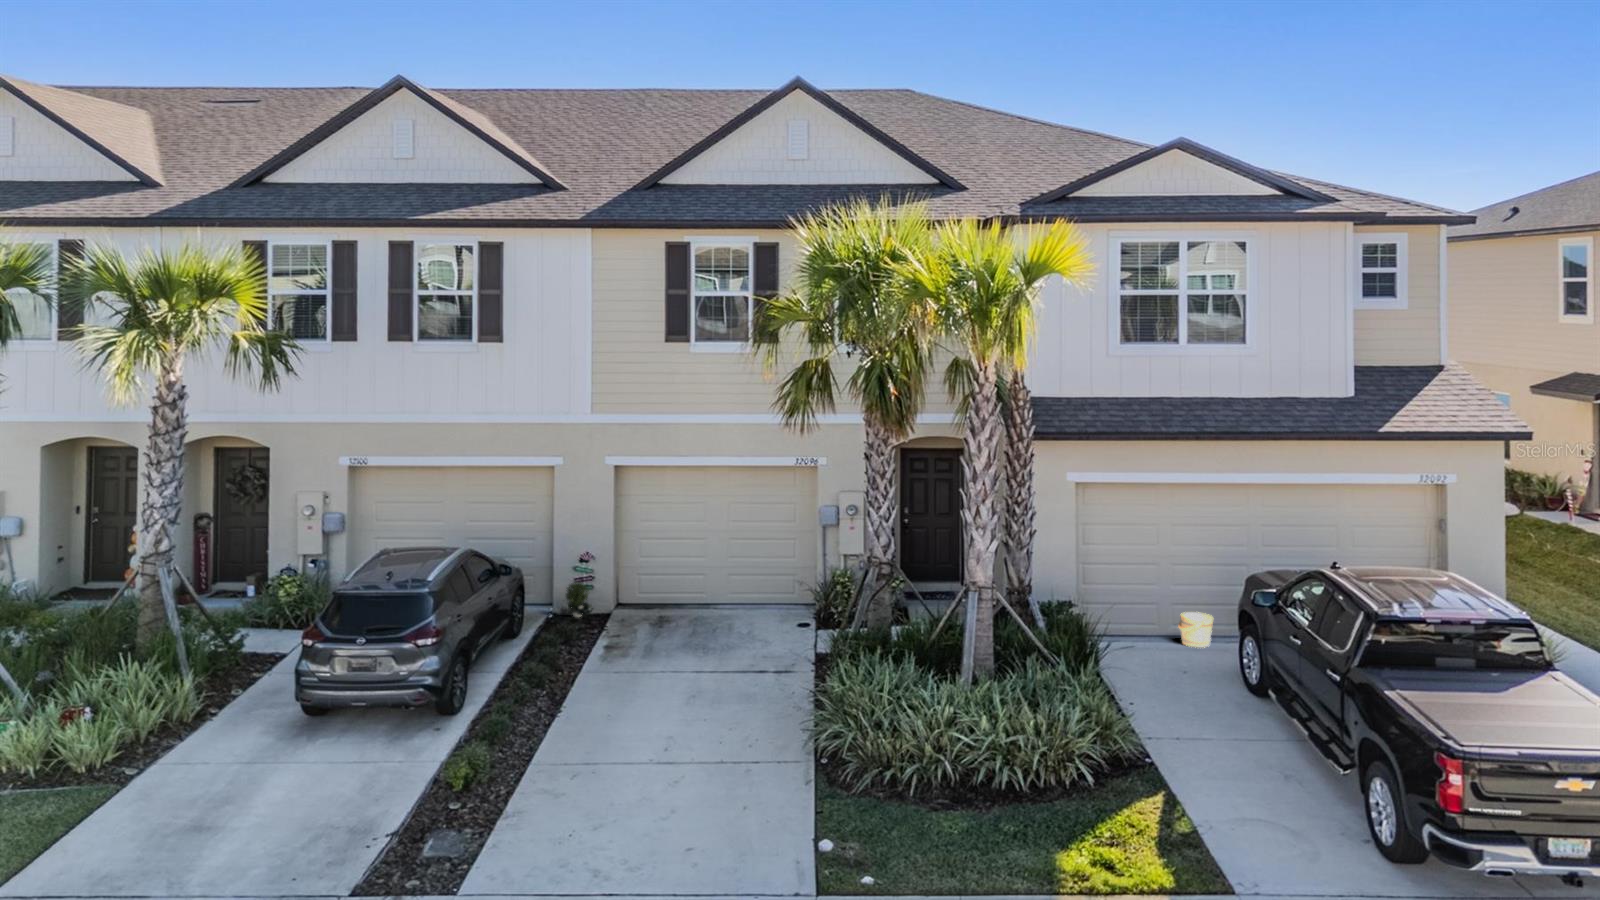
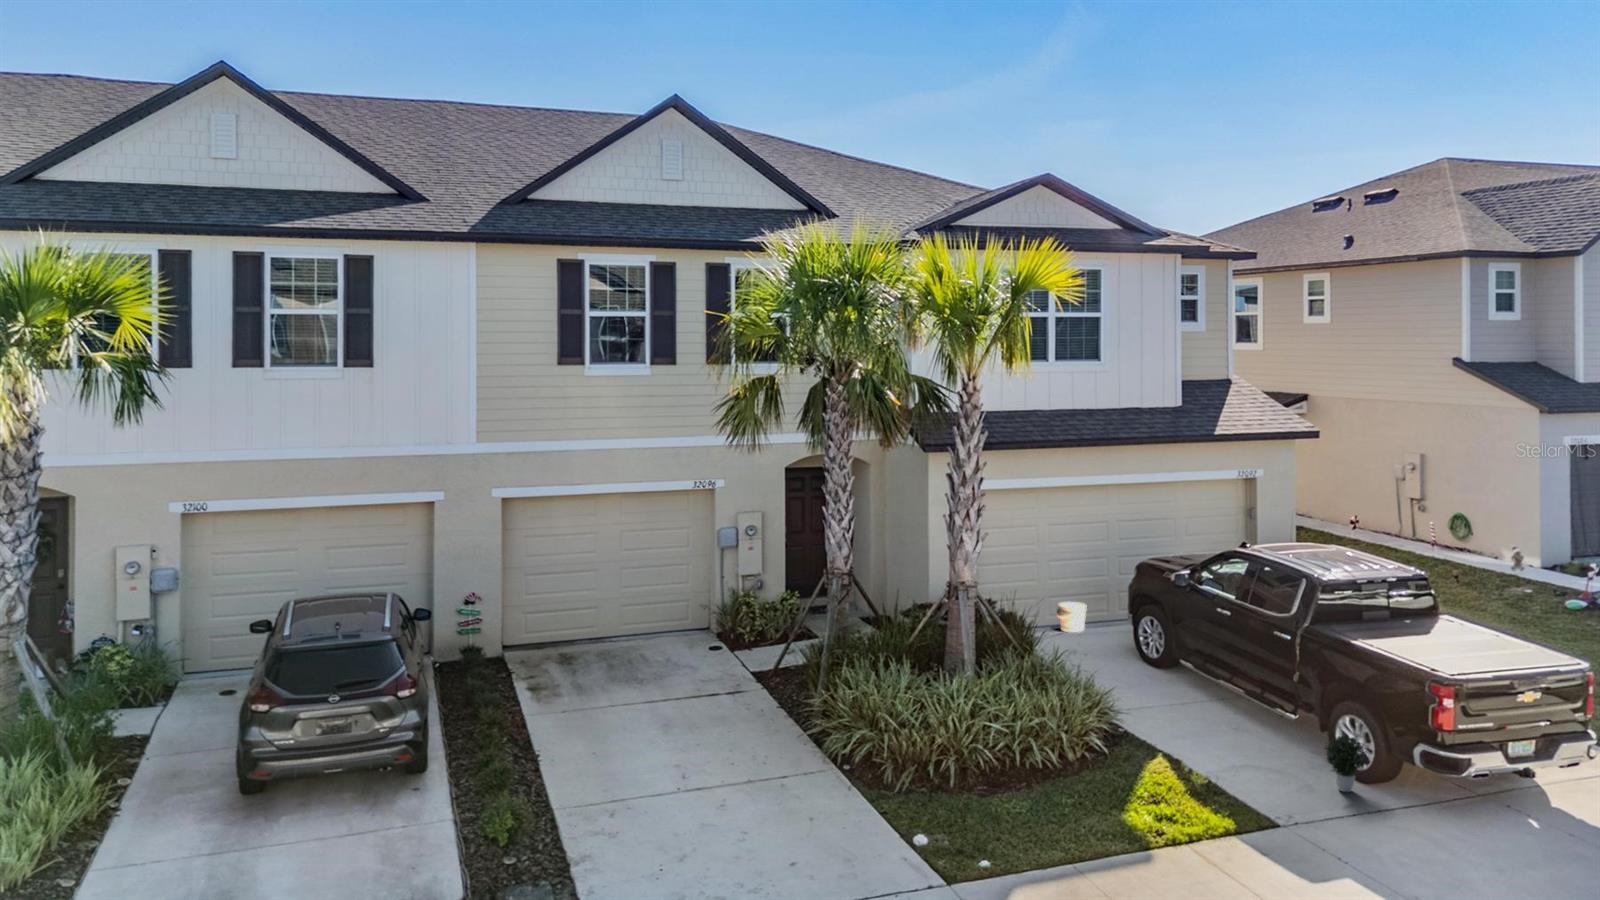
potted plant: present [566,582,589,617] -> present [1325,736,1366,792]

